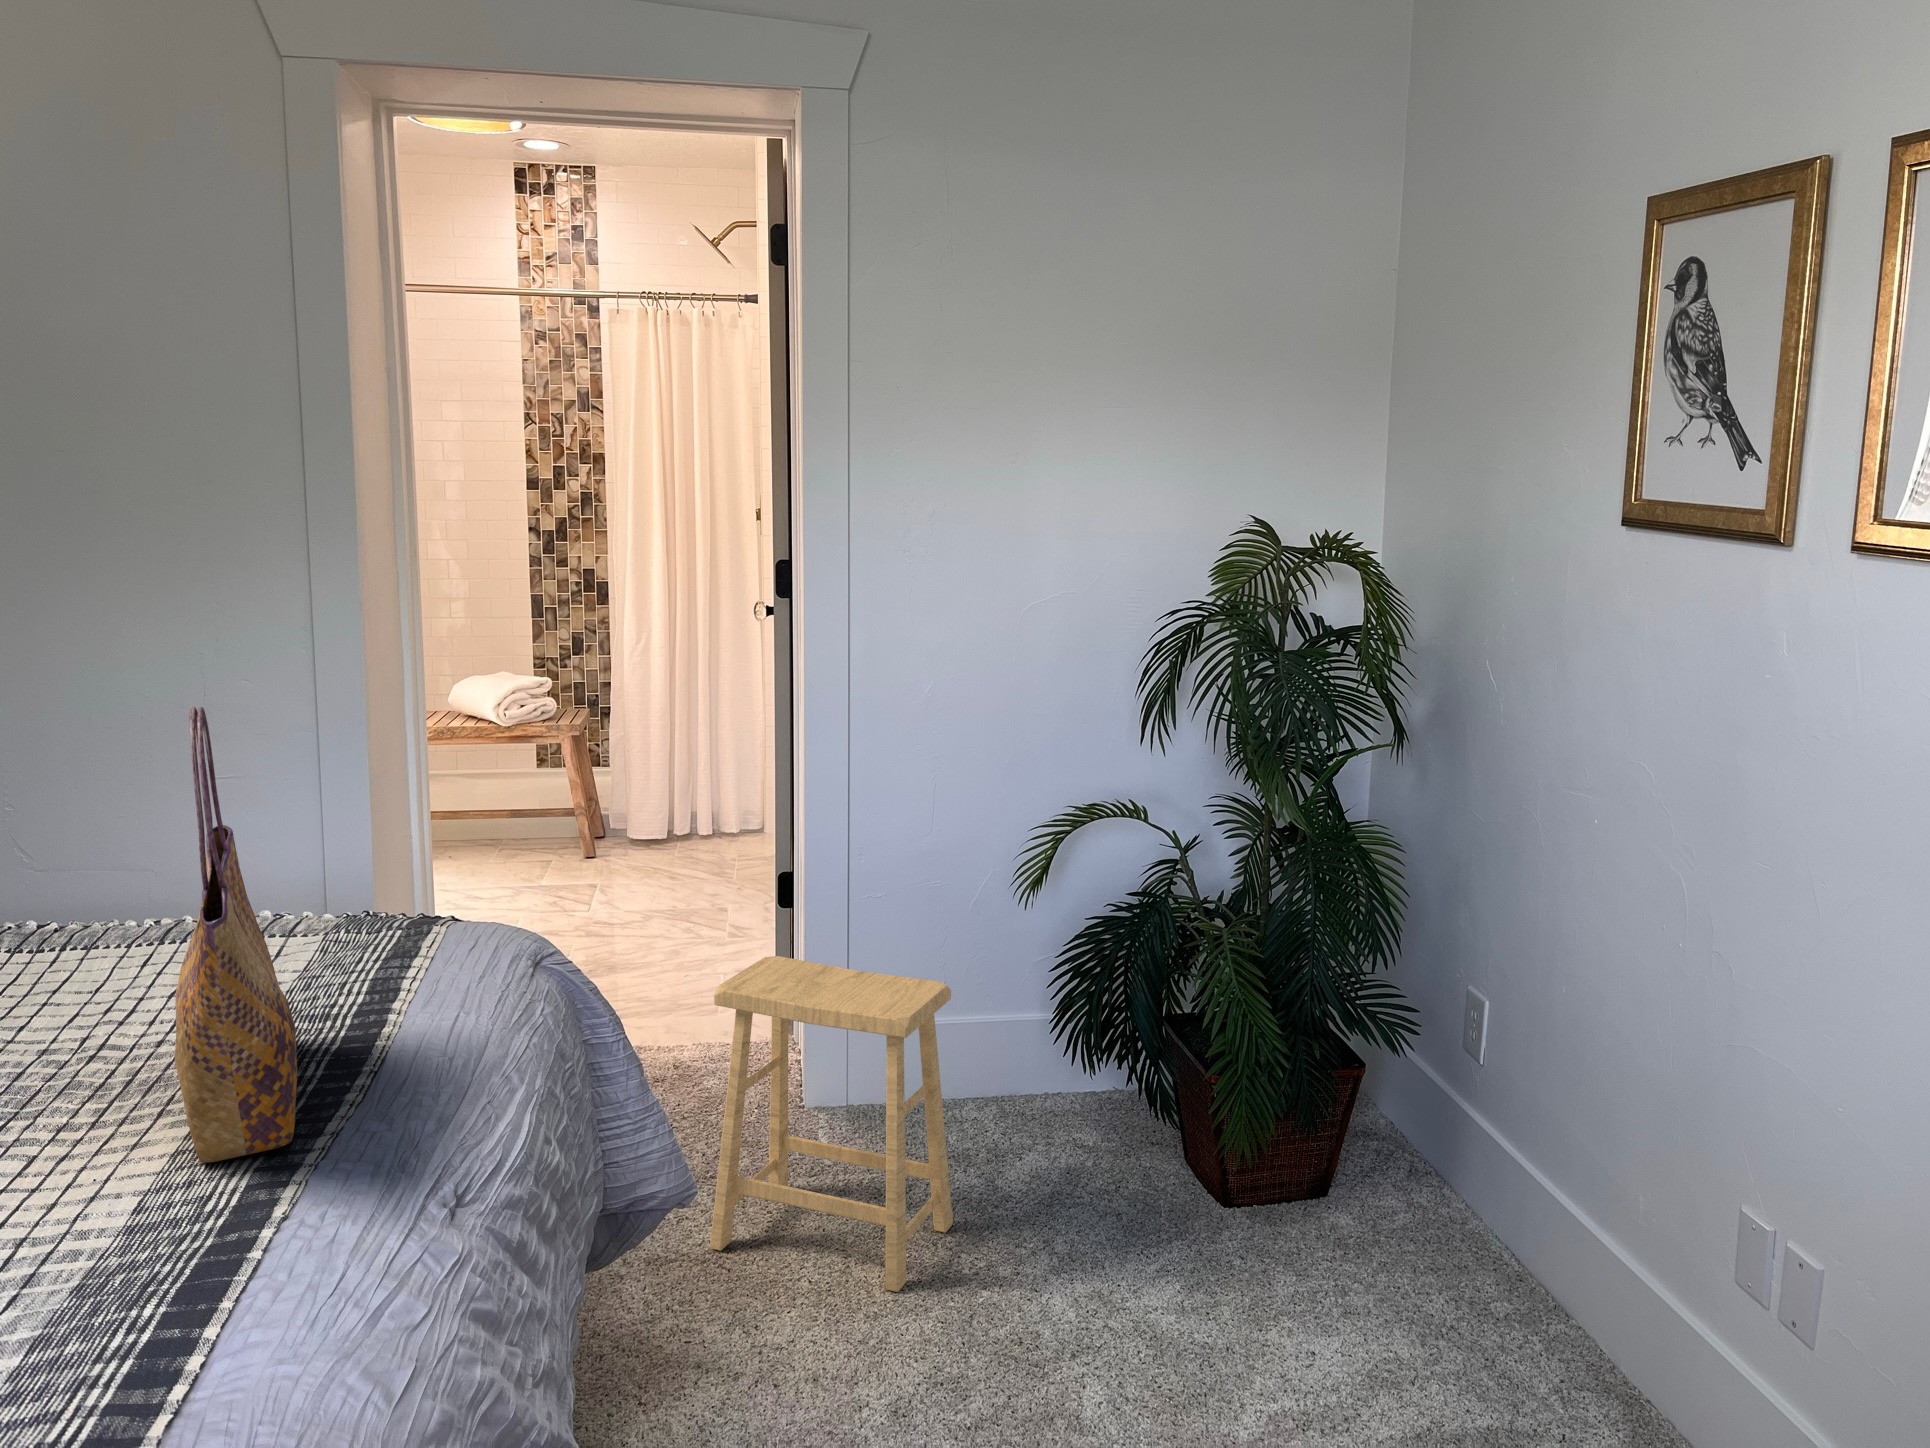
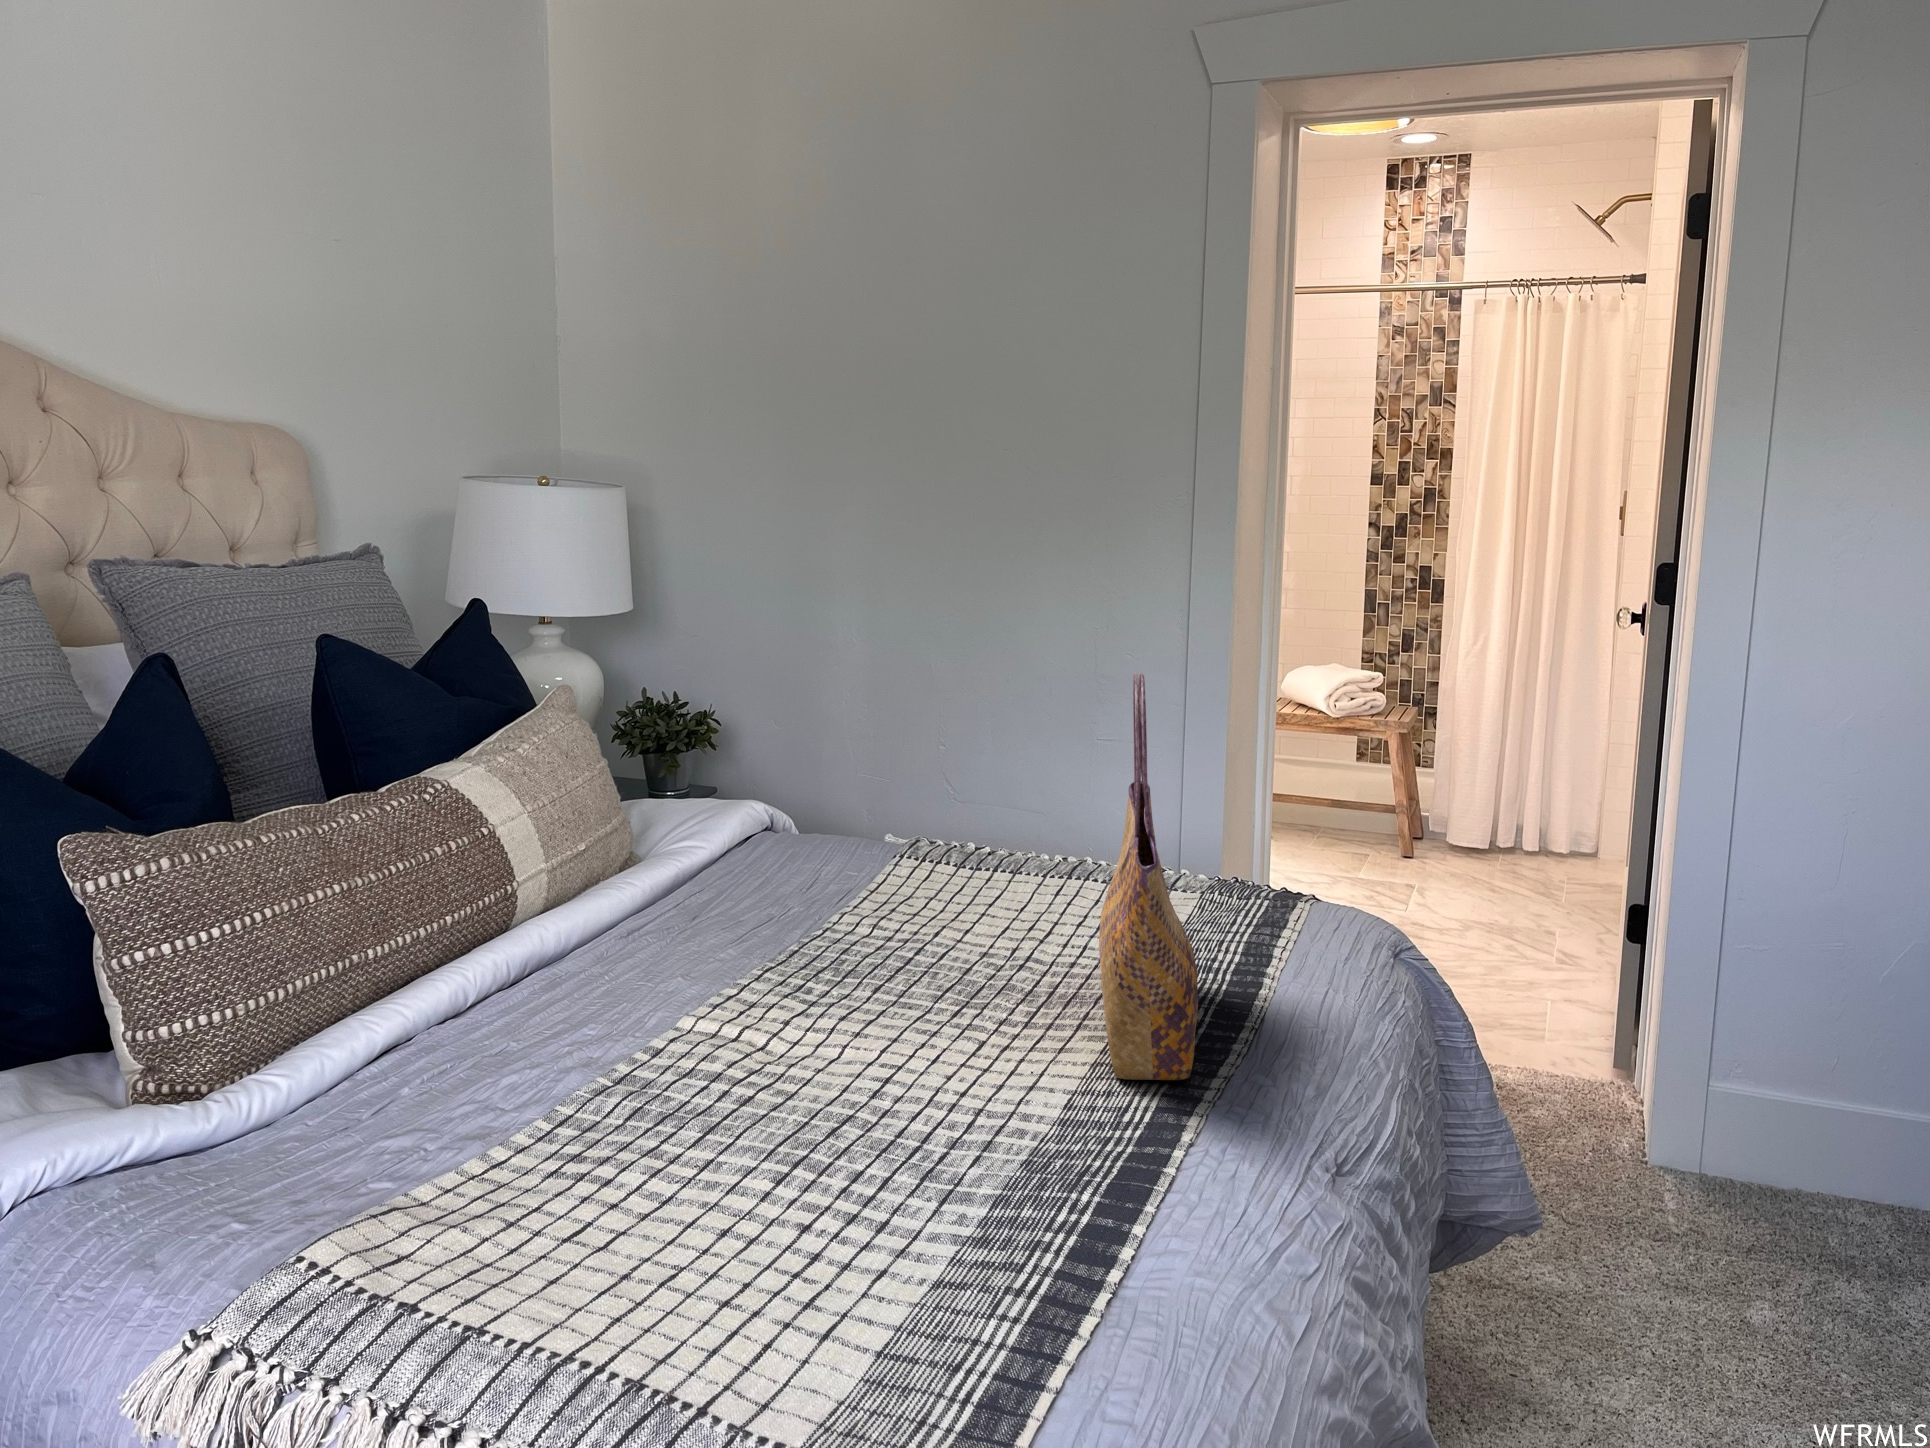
footstool: present [710,956,953,1292] -> none [1536,990,1865,1401]

